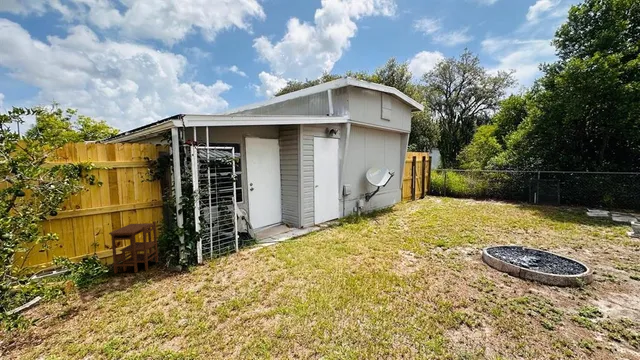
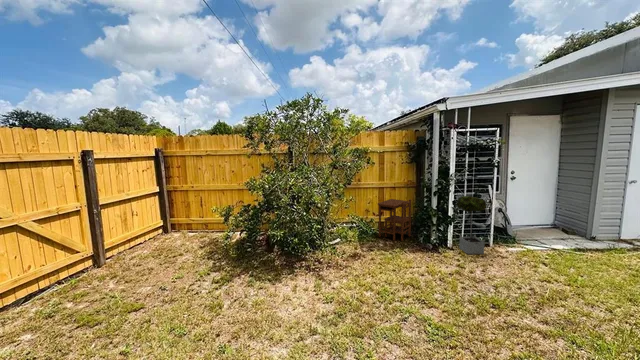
potted tree: none [203,210,230,265] -> present [457,196,486,254]

